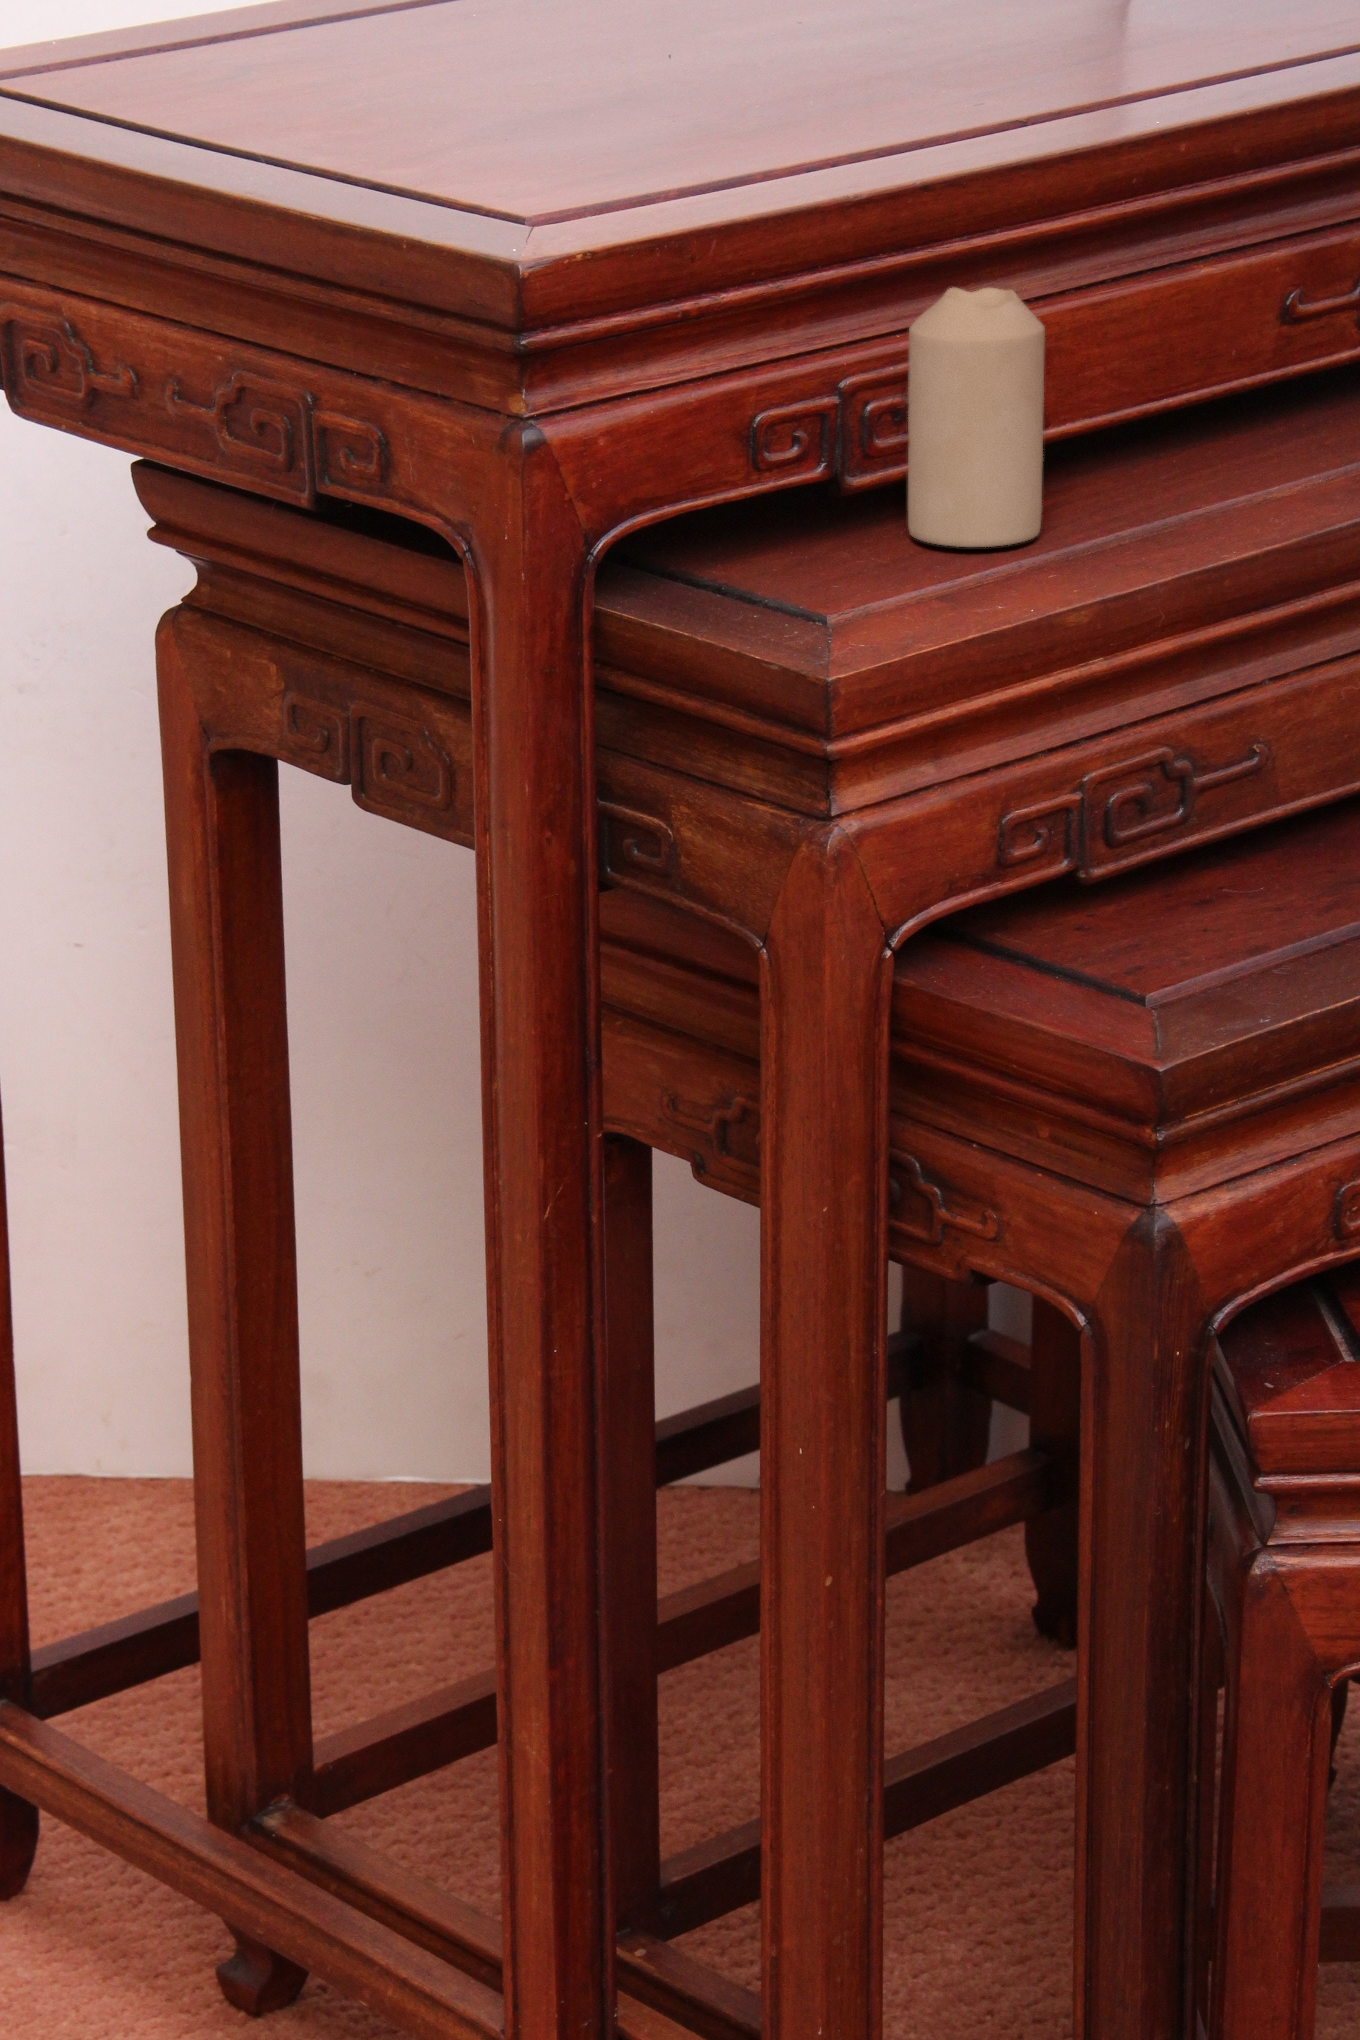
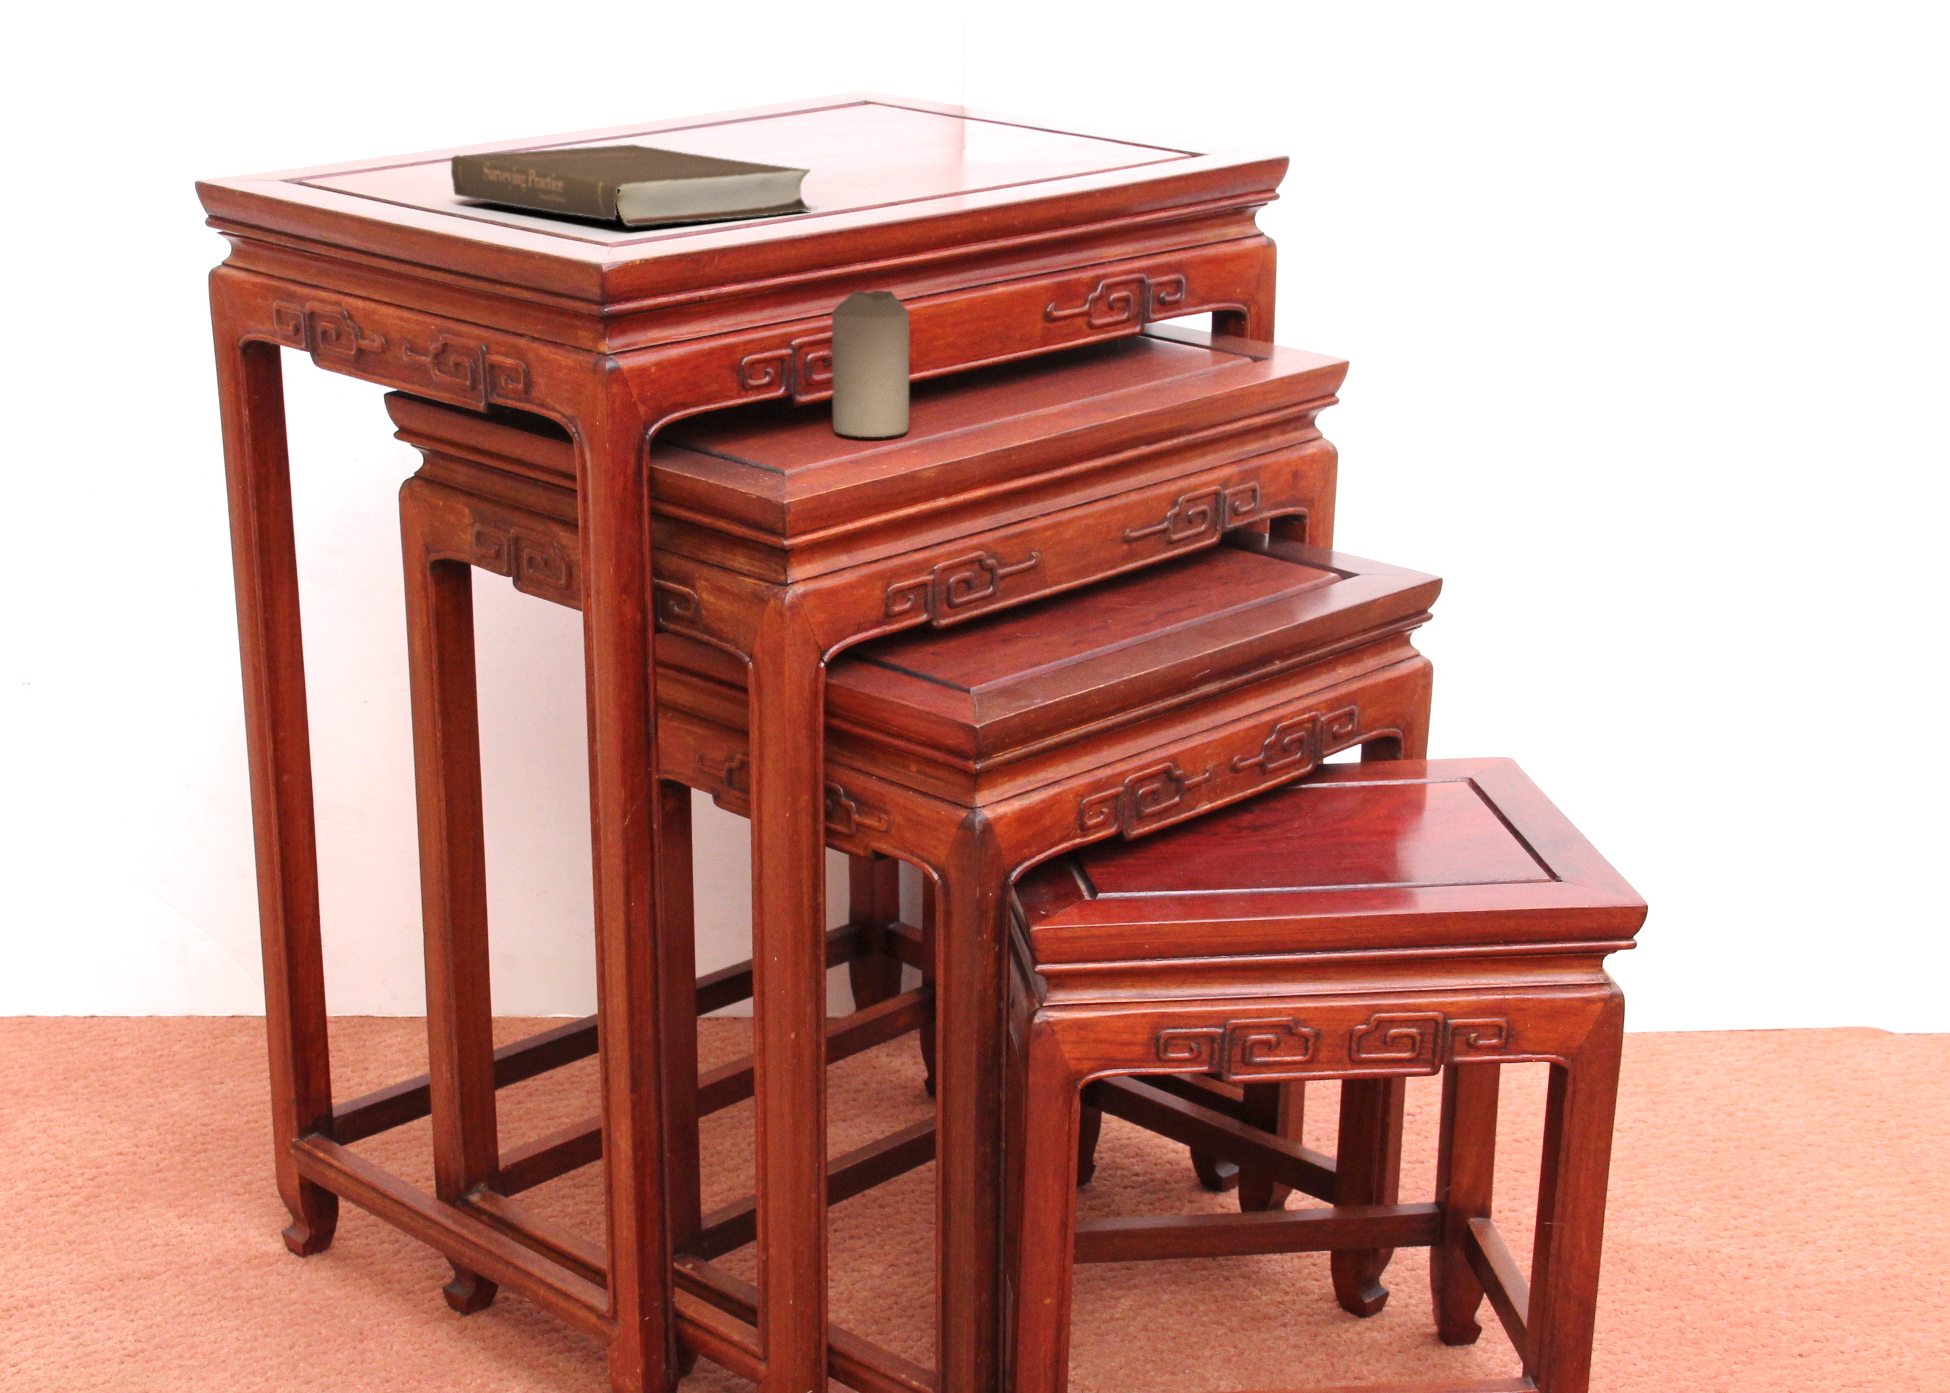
book: none [249,19,874,193] -> present [451,145,810,226]

